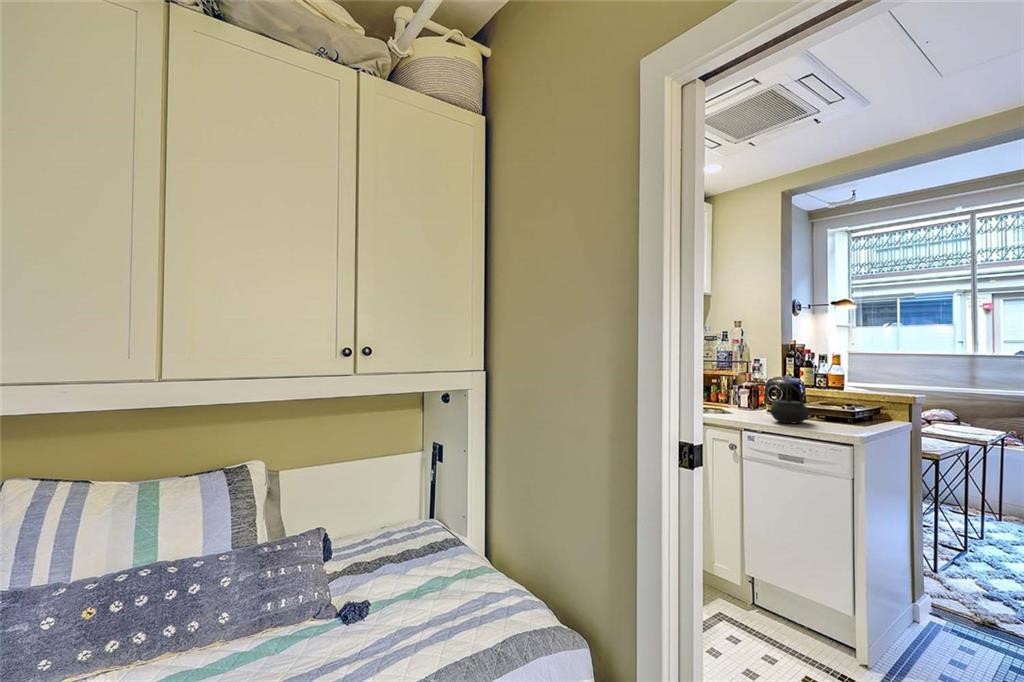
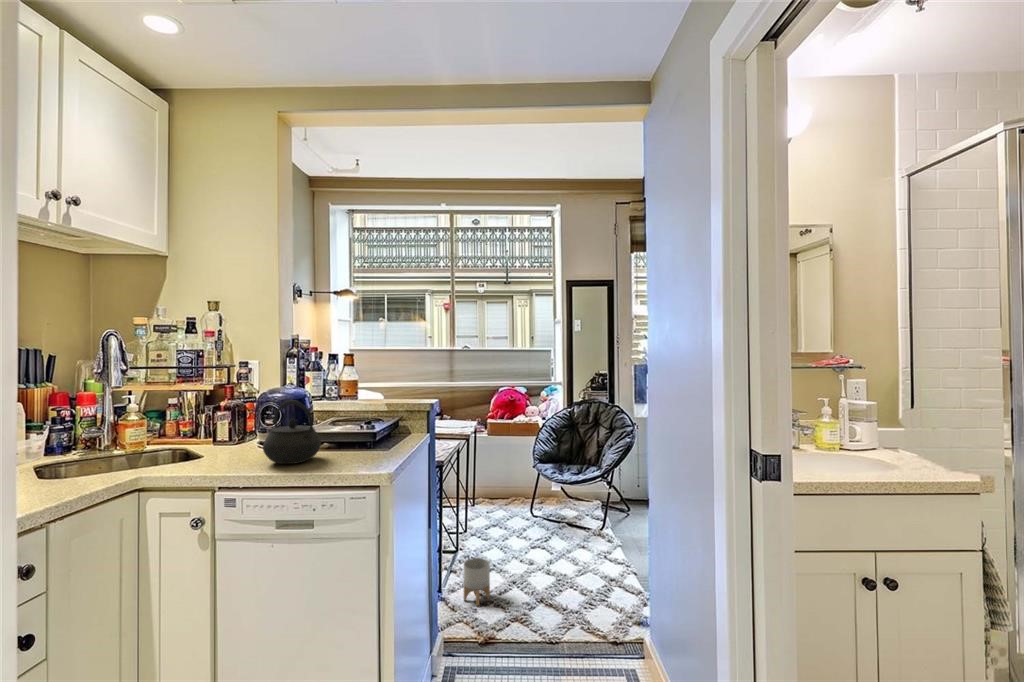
planter: none [964,553,1000,598] -> present [464,558,490,606]

